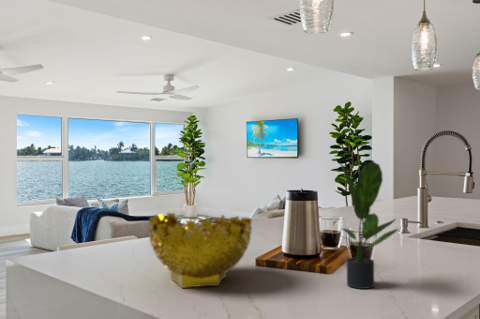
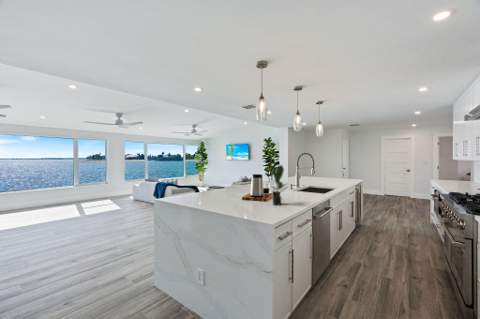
decorative bowl: present [149,213,252,288] -> none [208,182,242,206]

